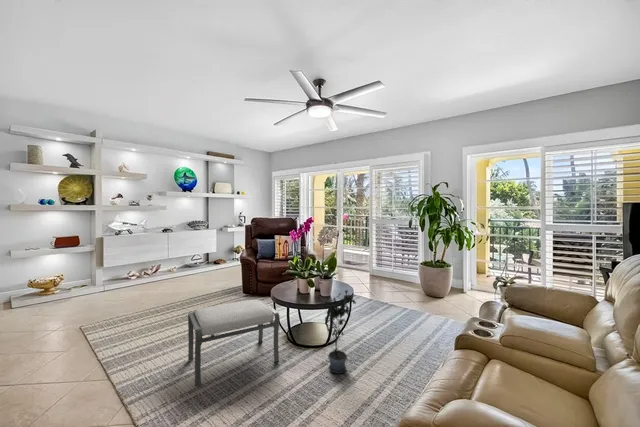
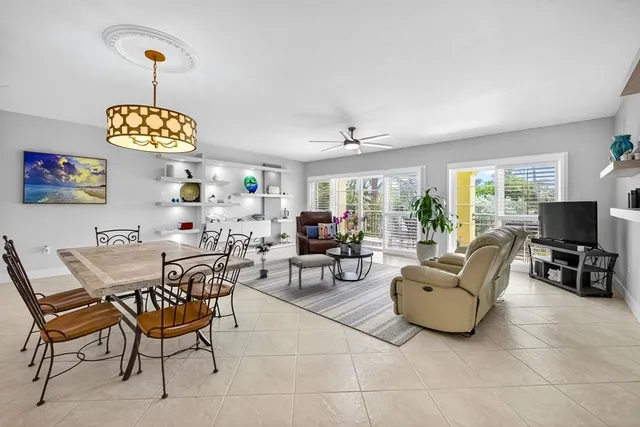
potted plant: present [321,291,356,373] -> present [256,243,271,278]

